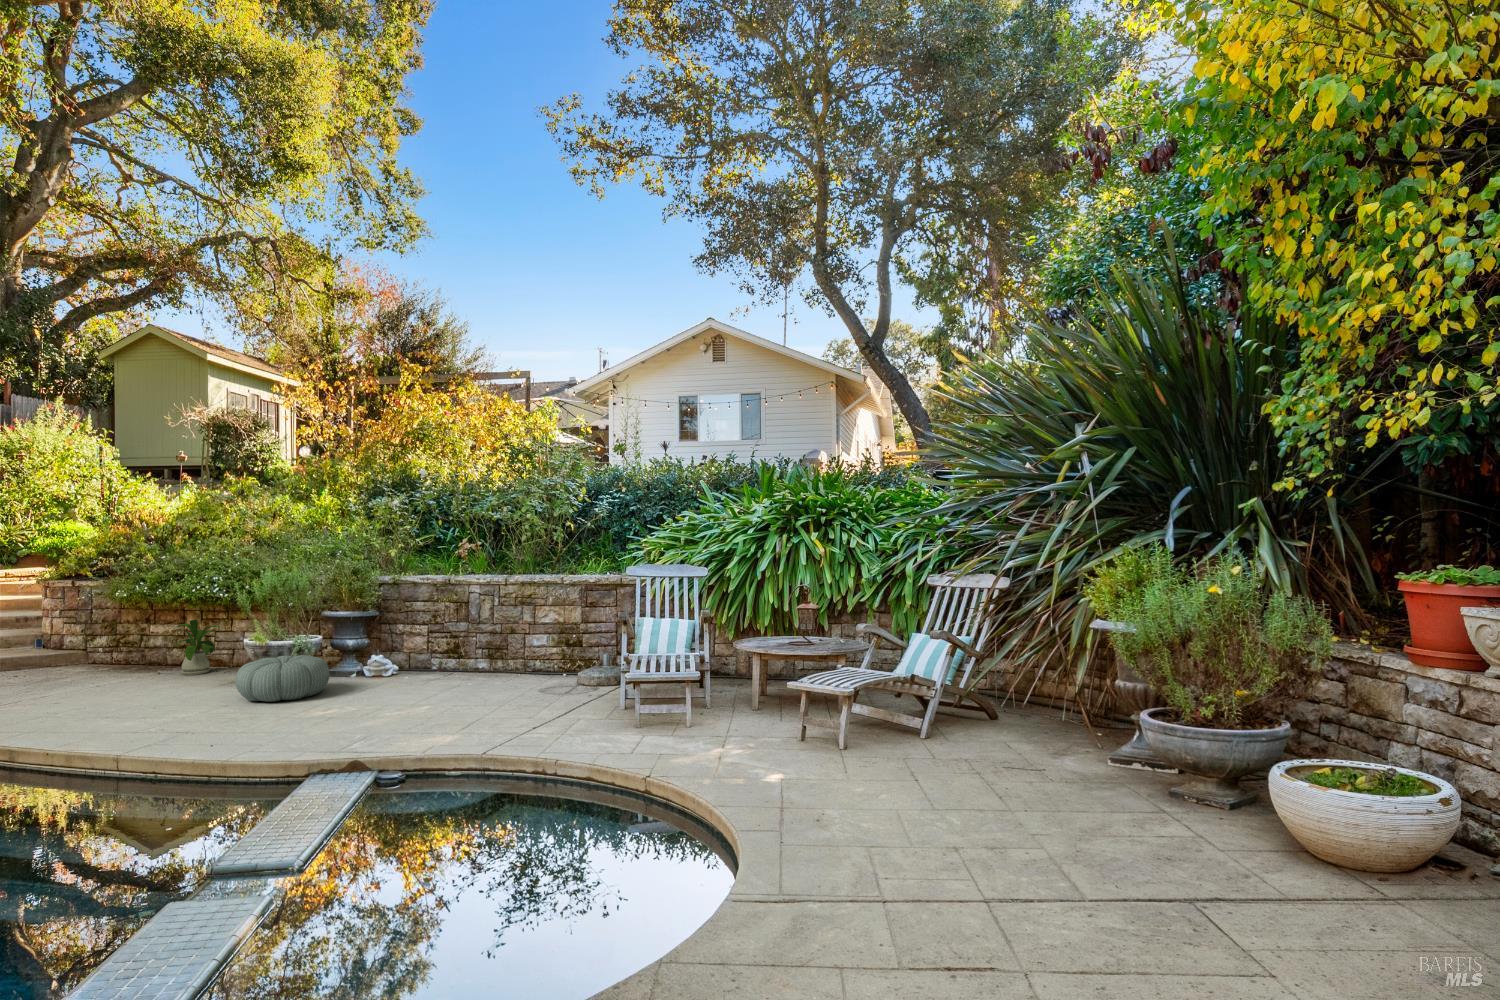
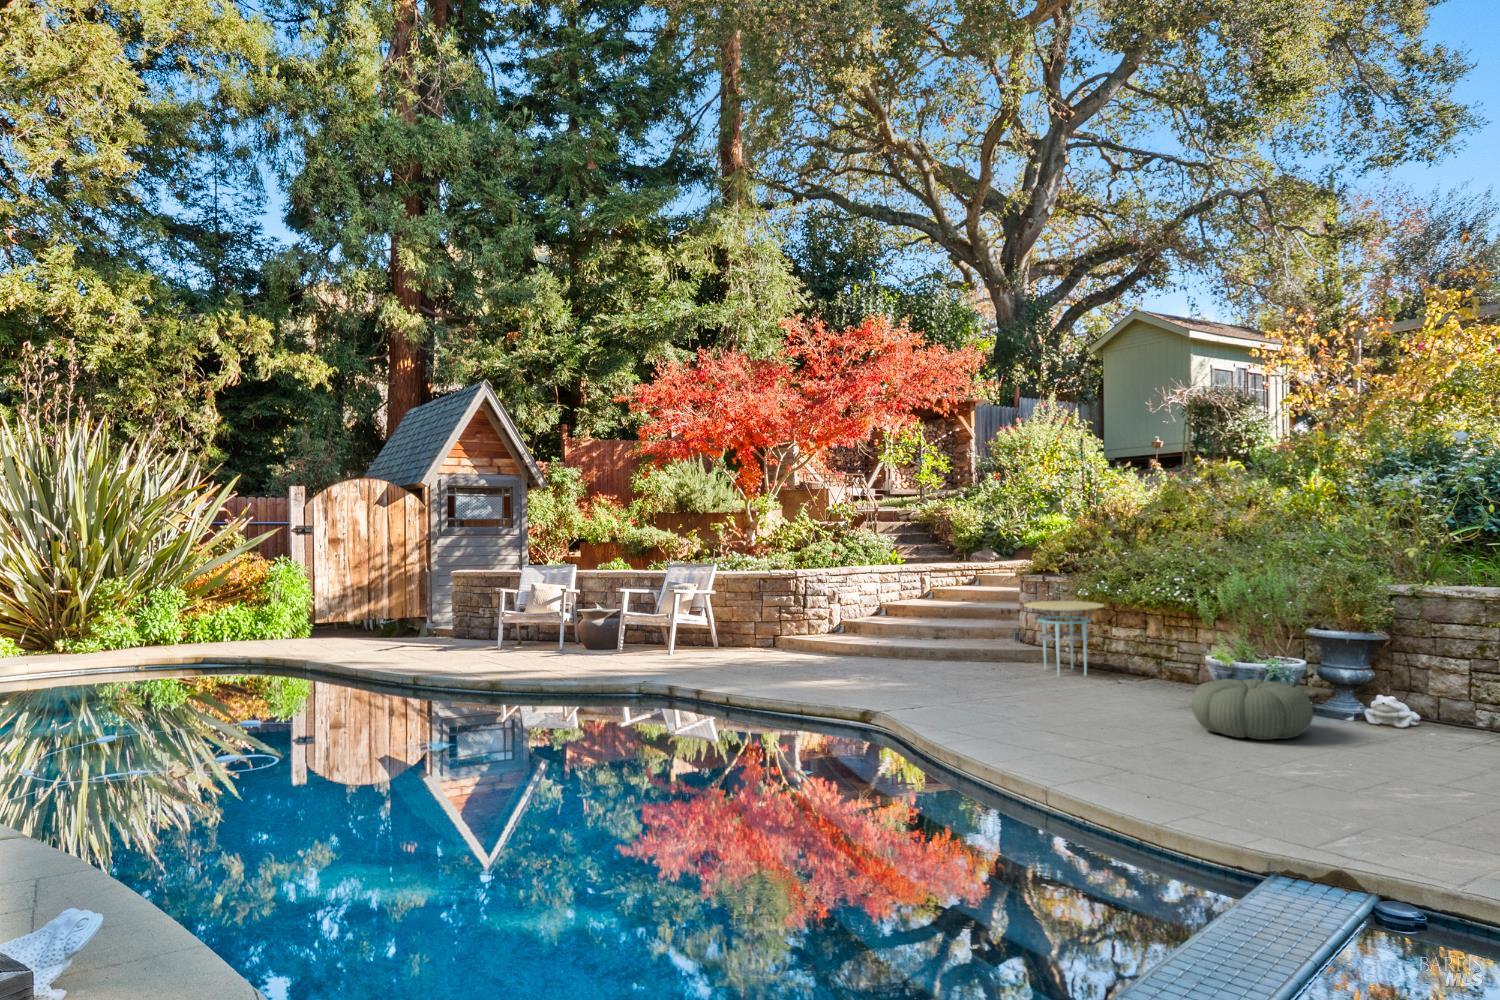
side table: none [53,608,143,681] -> present [1024,601,1104,676]
house plant: present [174,620,222,675] -> none [1132,622,1185,686]

